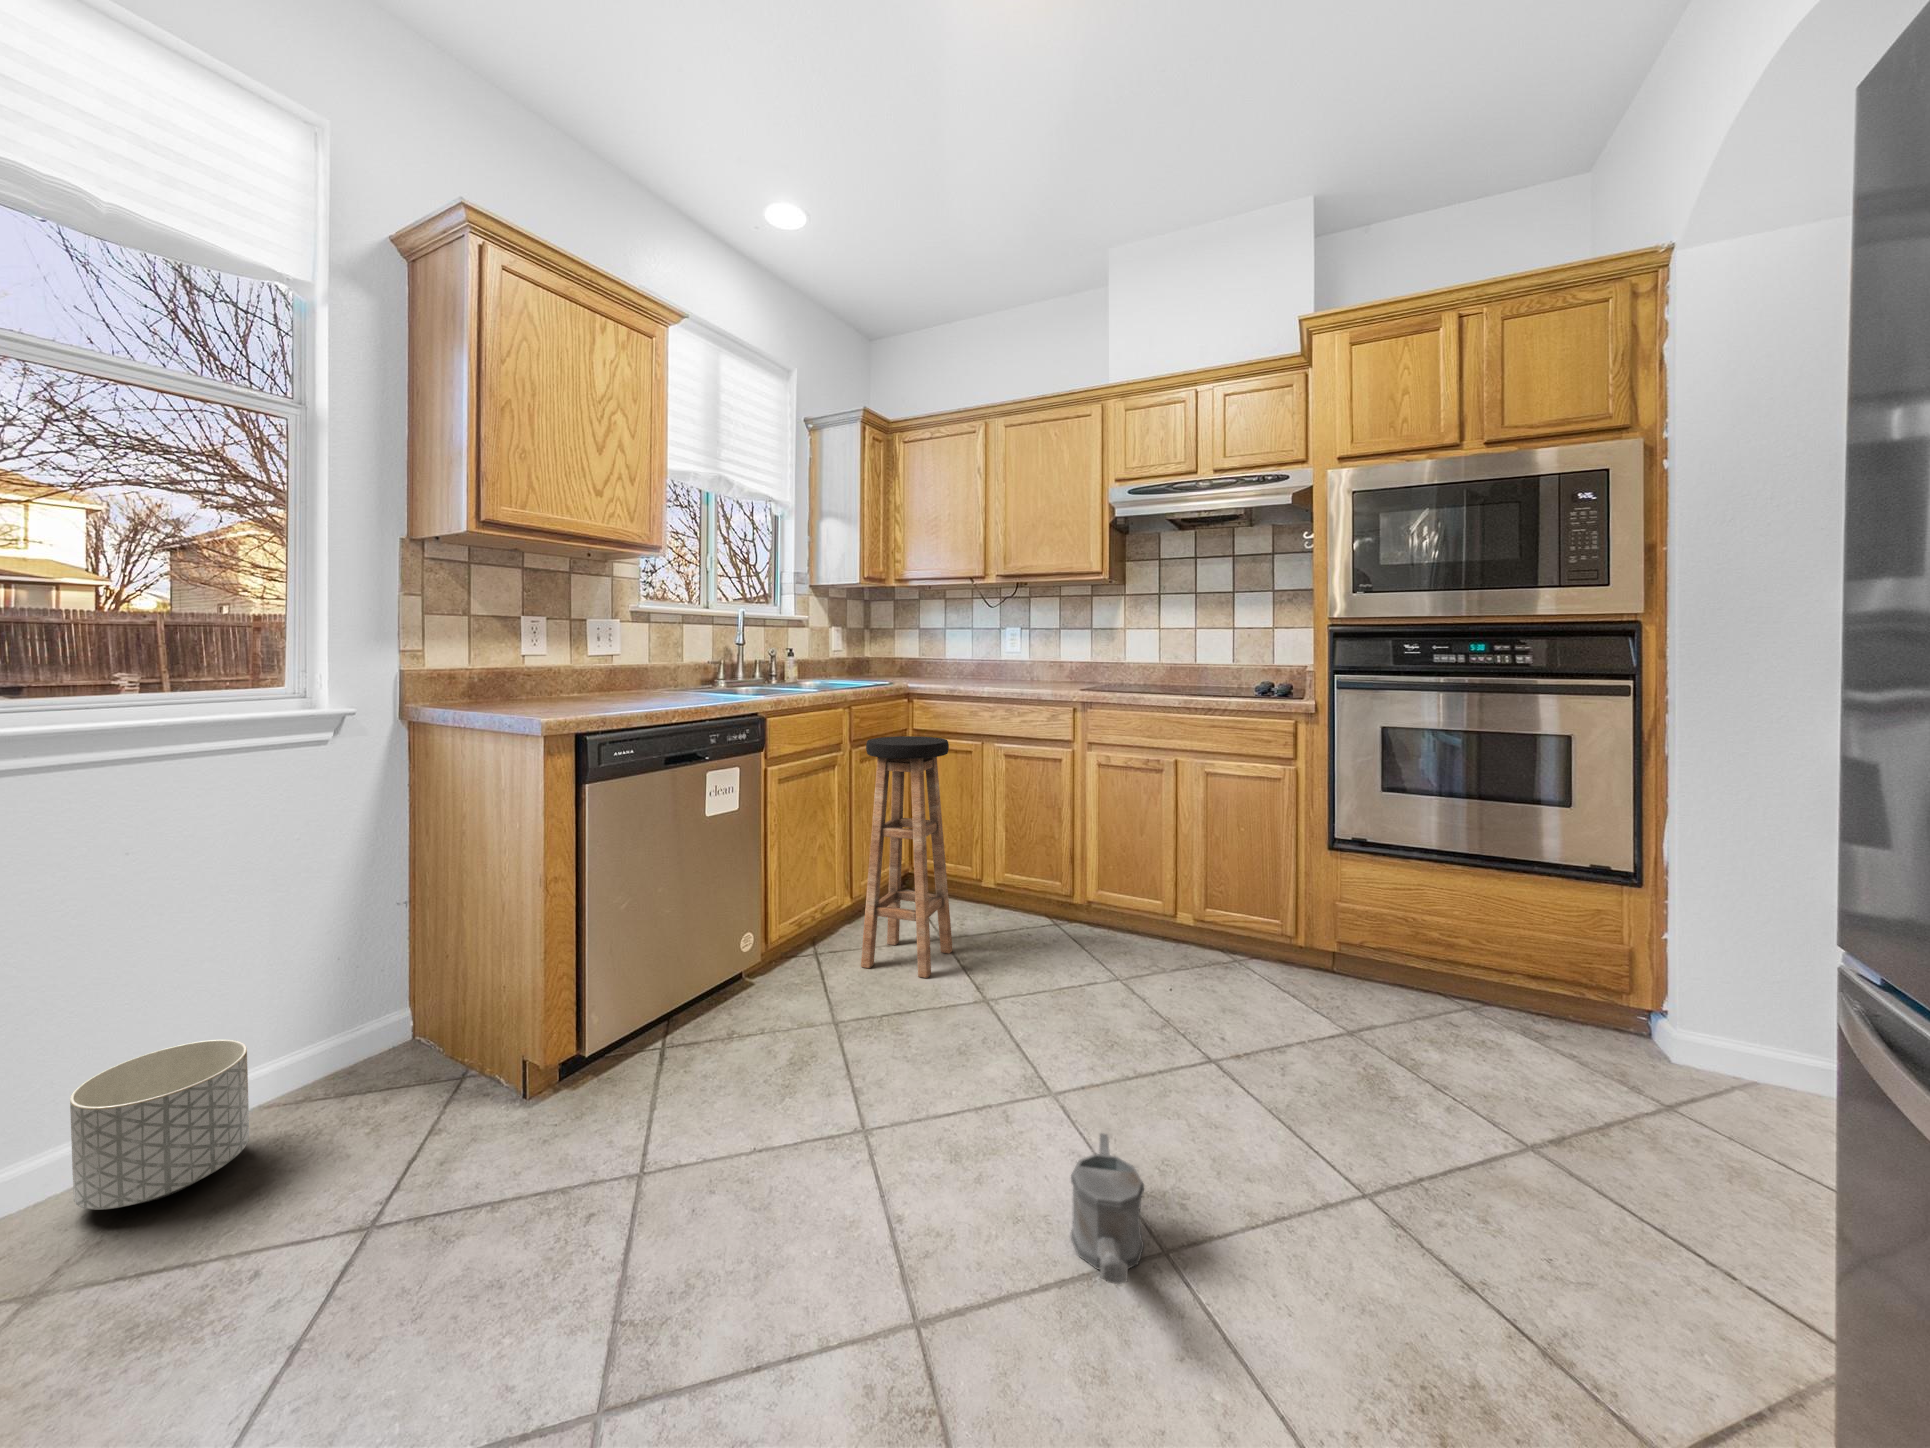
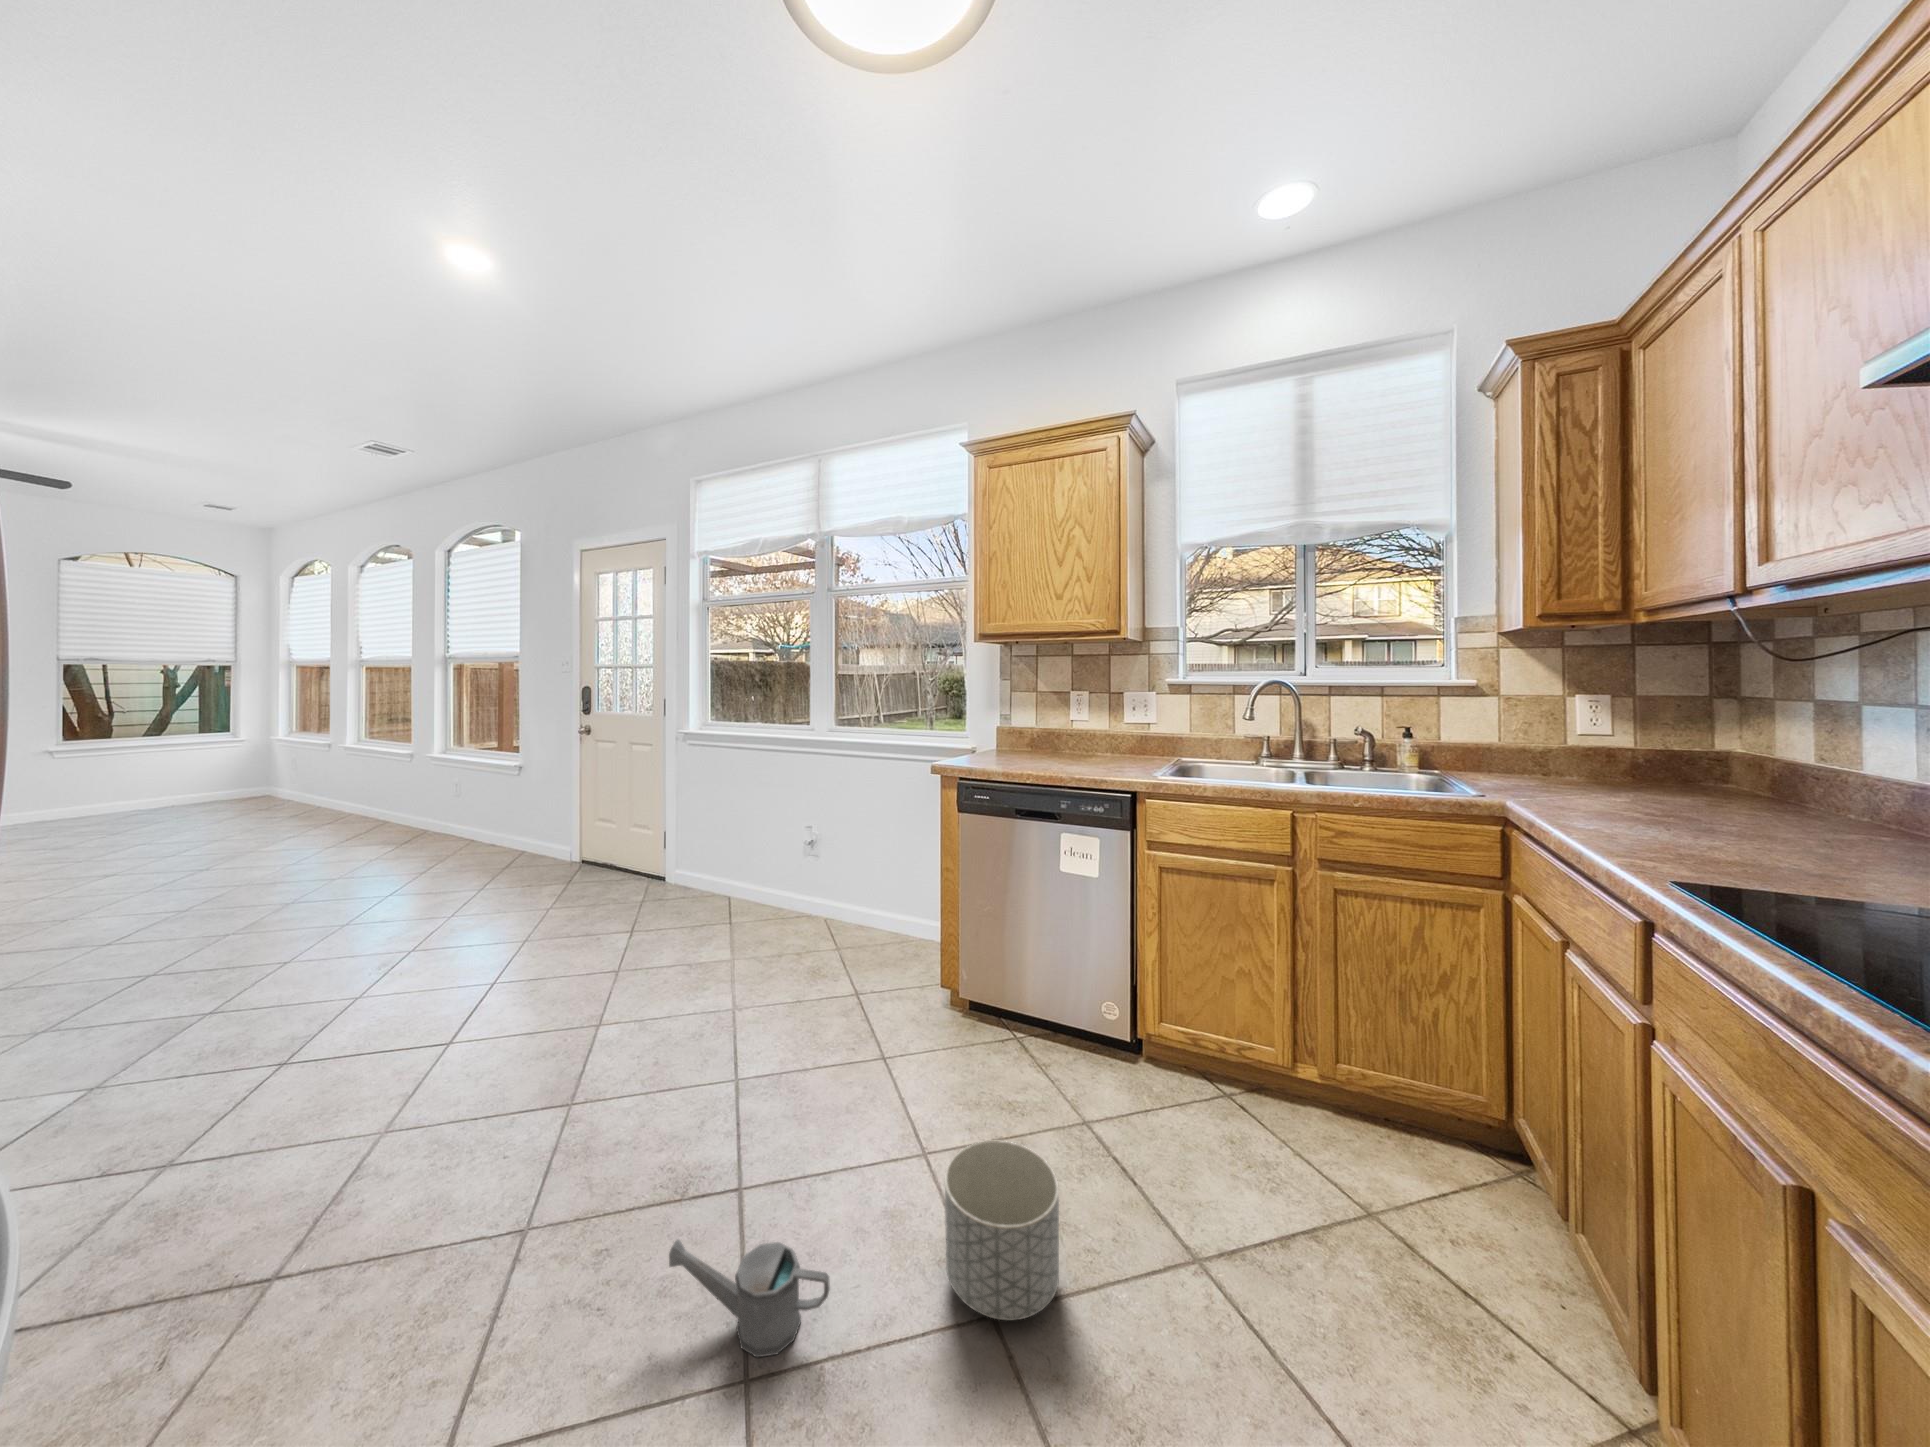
bar stool: present [861,736,953,978] -> none [1210,859,1336,1211]
planter: present [70,1040,249,1210] -> present [945,1141,1059,1320]

